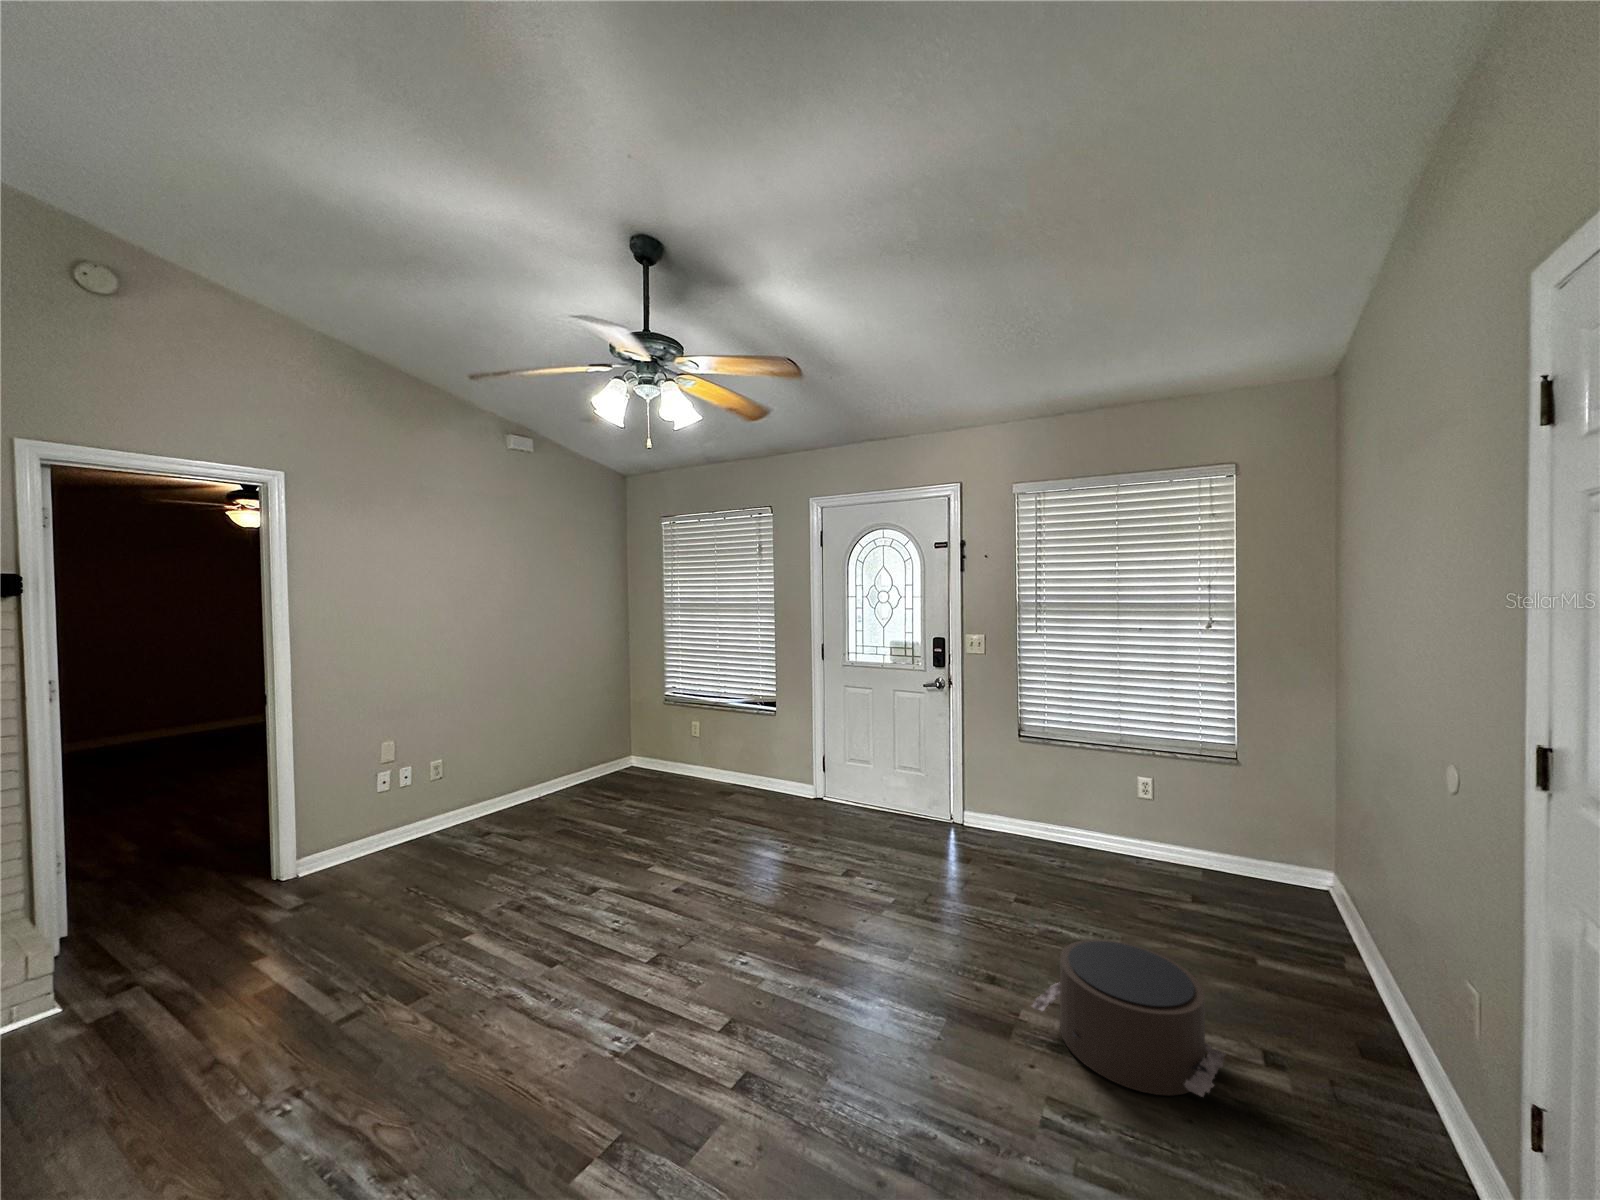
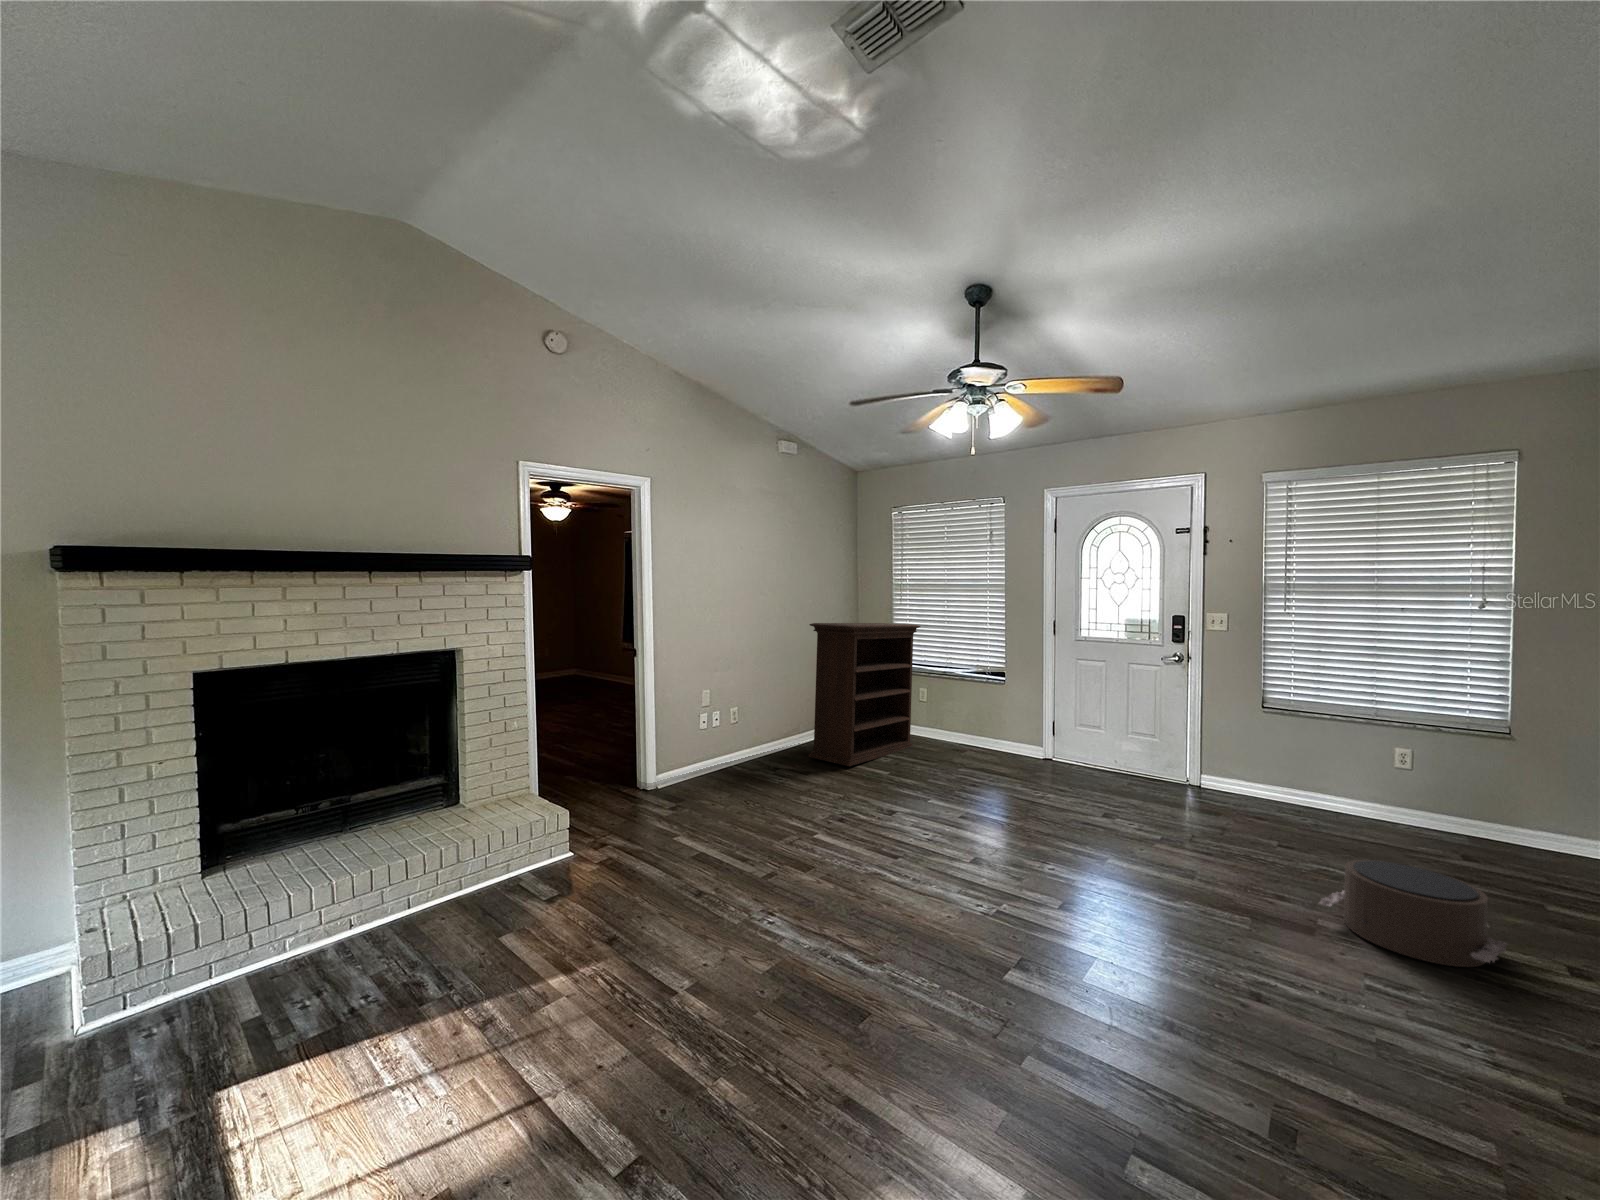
bookshelf: none [542,647,690,823] -> present [808,623,920,766]

